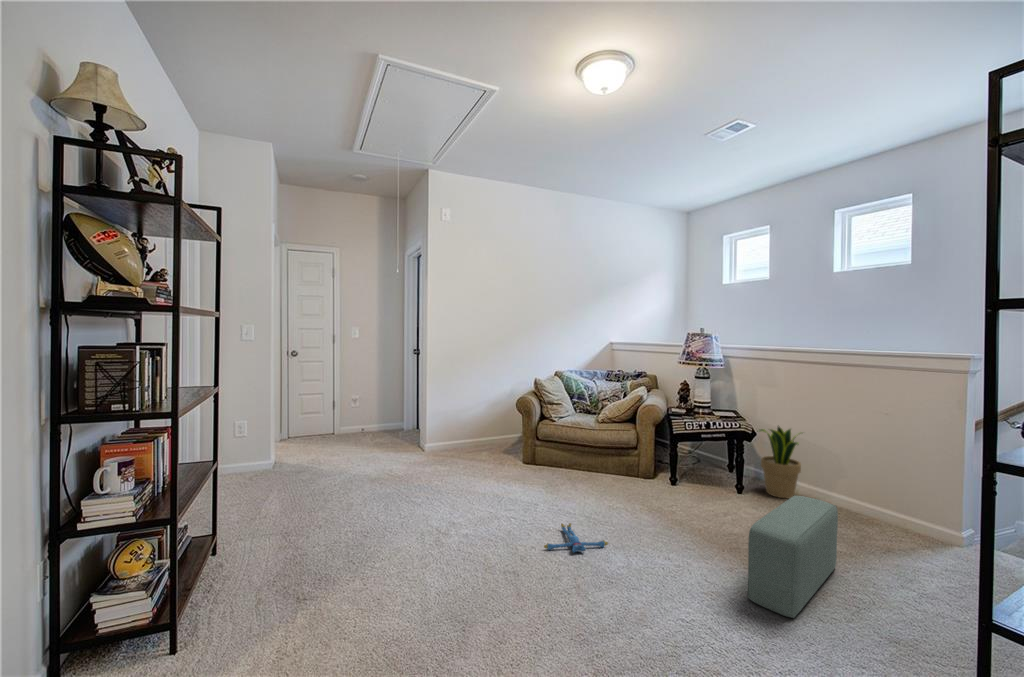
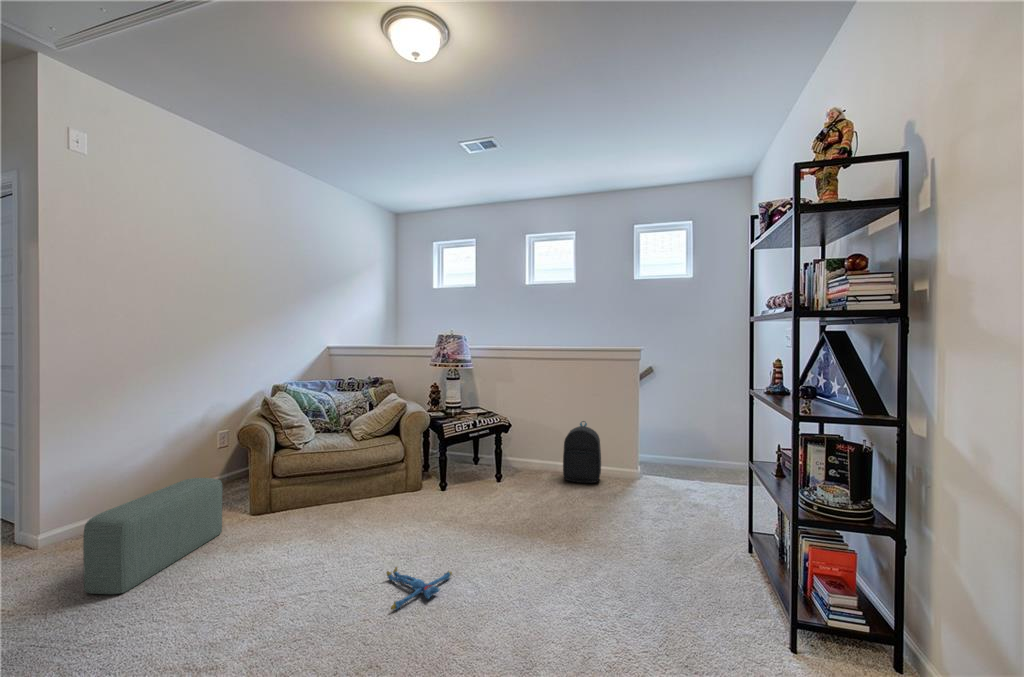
potted plant: present [760,427,801,498] -> none [510,415,543,478]
backpack: none [822,445,886,525] -> present [563,421,601,483]
pouf: present [748,495,838,618] -> present [83,478,223,594]

